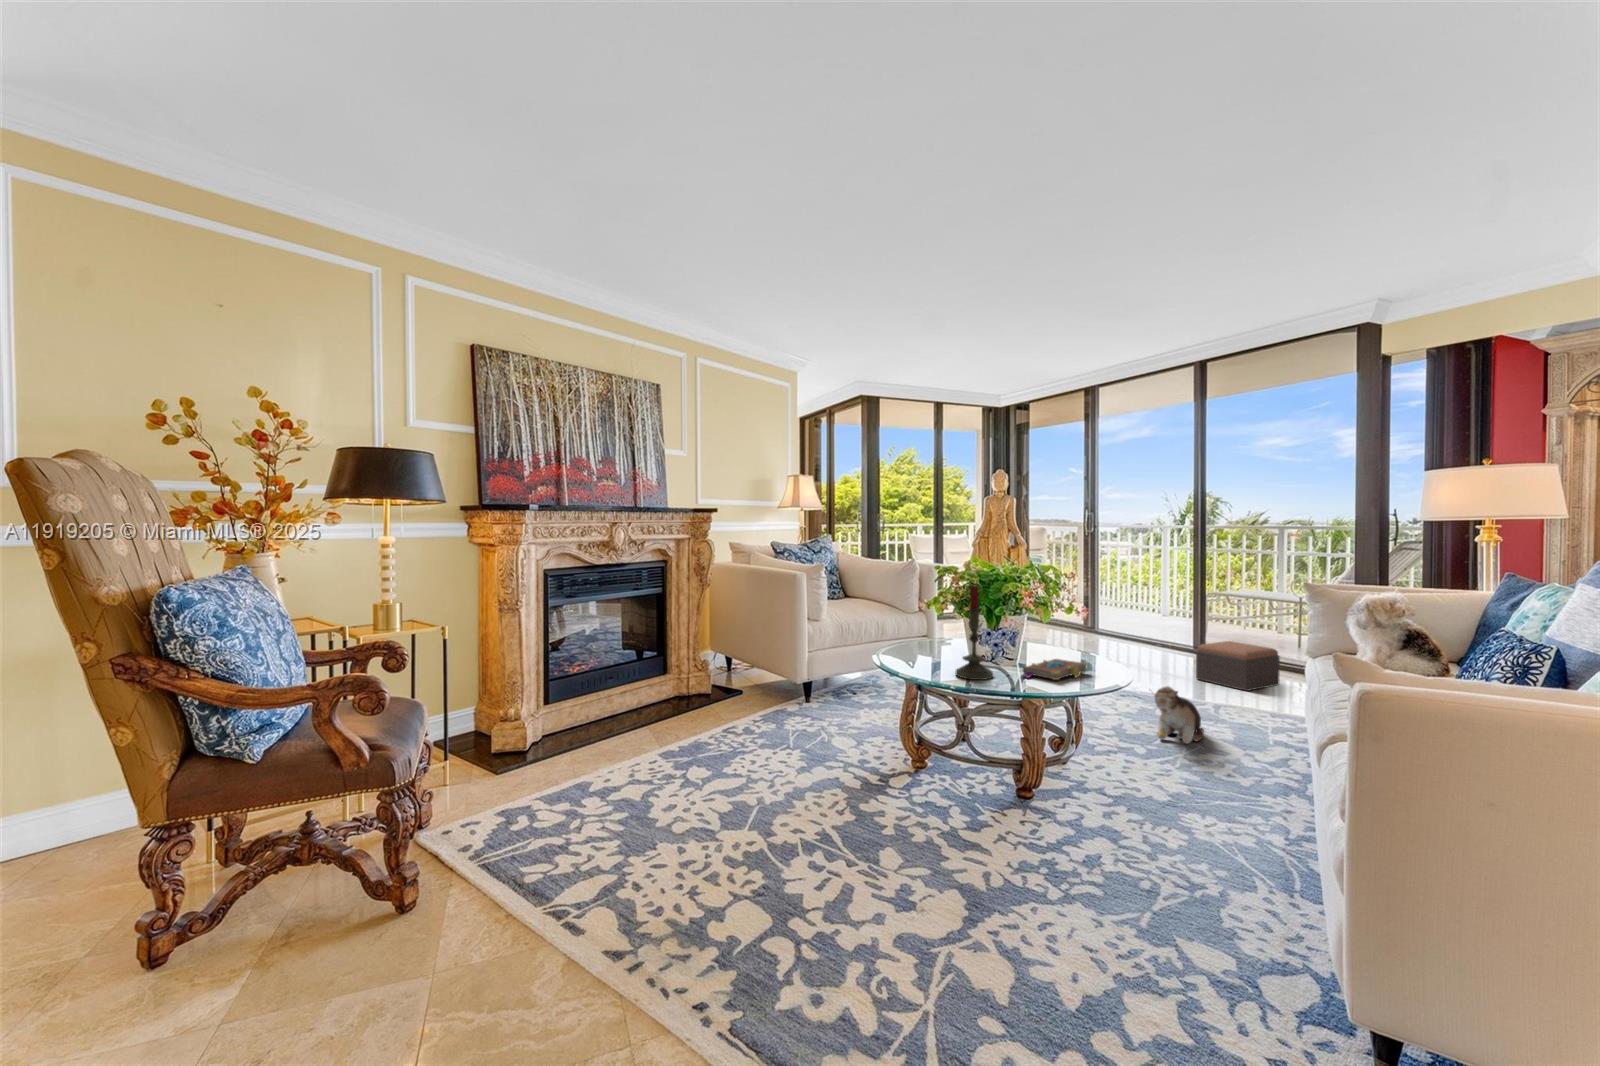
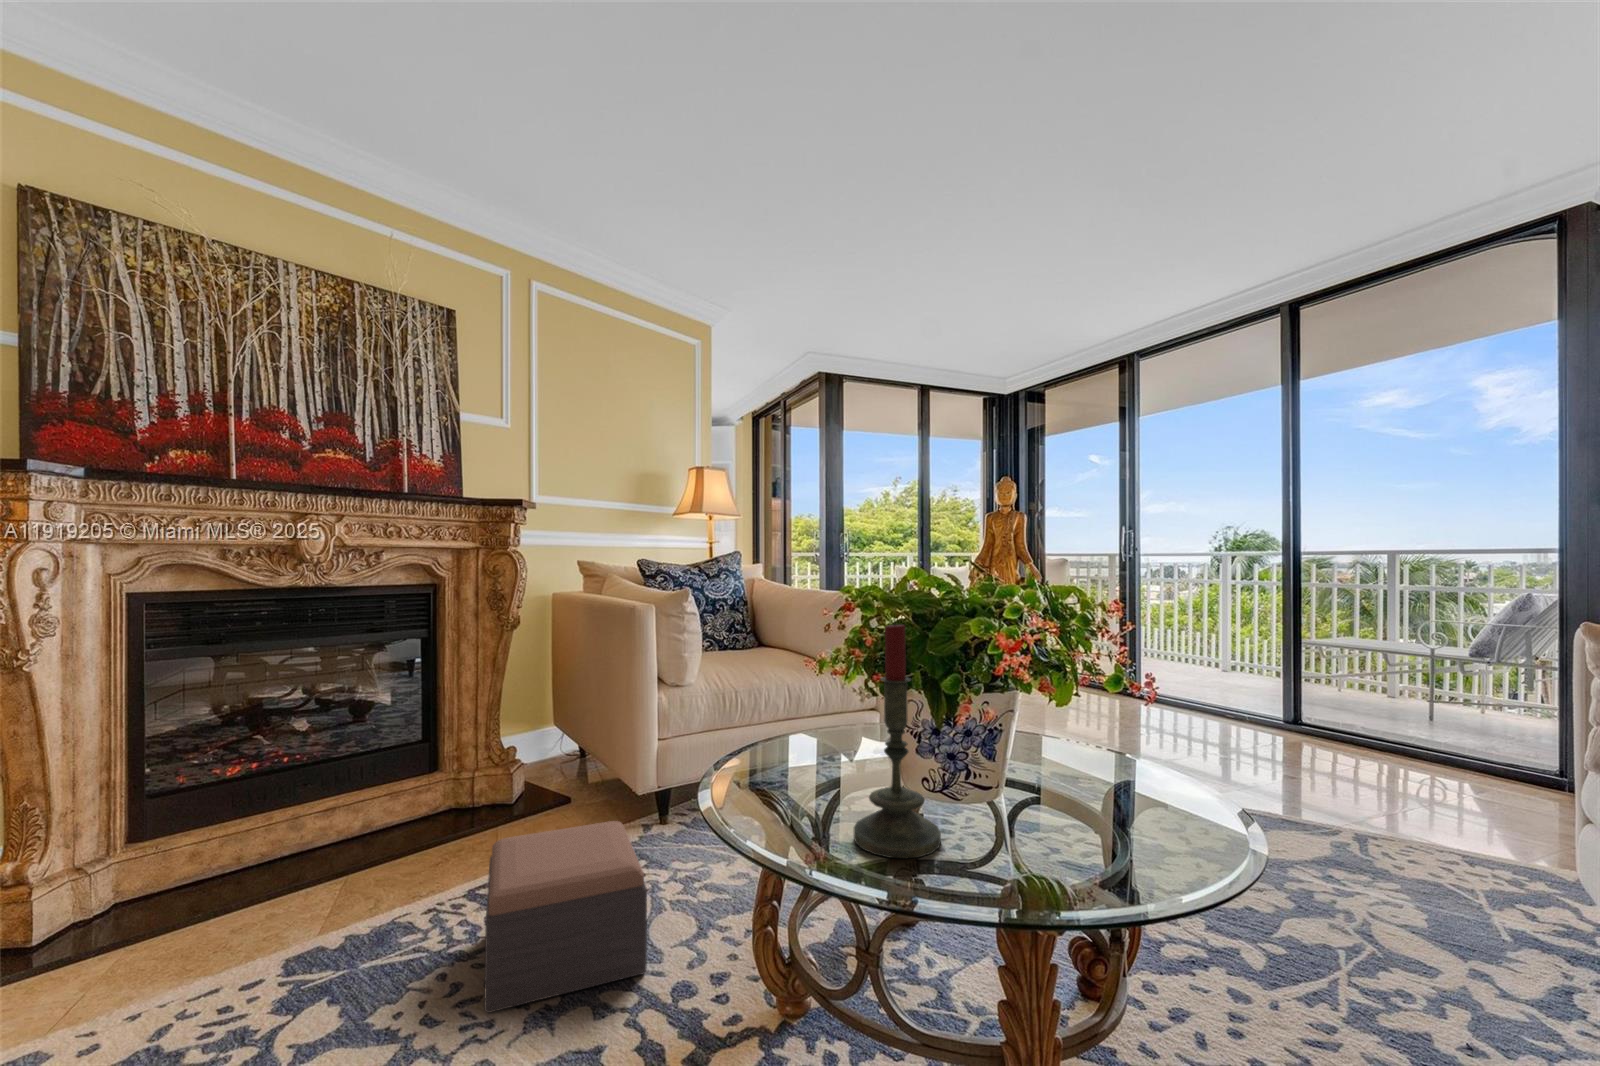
footstool: present [1196,641,1280,691] -> present [484,821,647,1013]
book: present [1023,659,1089,680] -> none [1003,791,1170,866]
plush toy: present [1149,686,1204,744] -> none [1273,833,1385,956]

